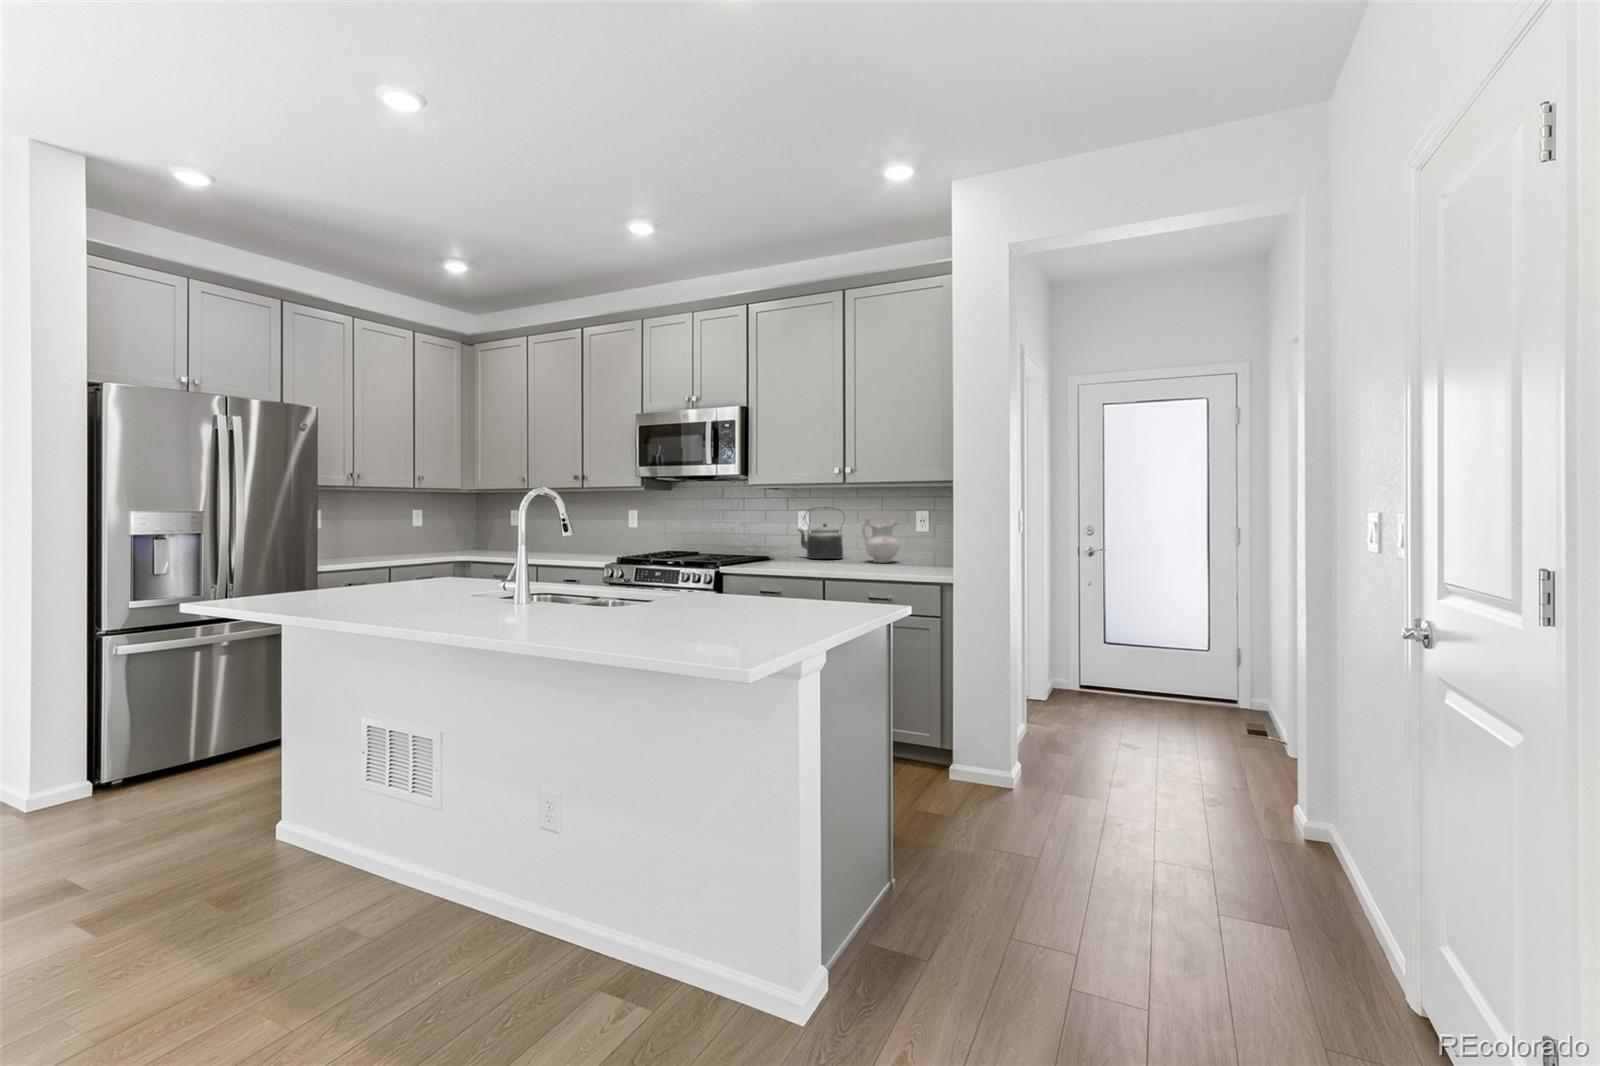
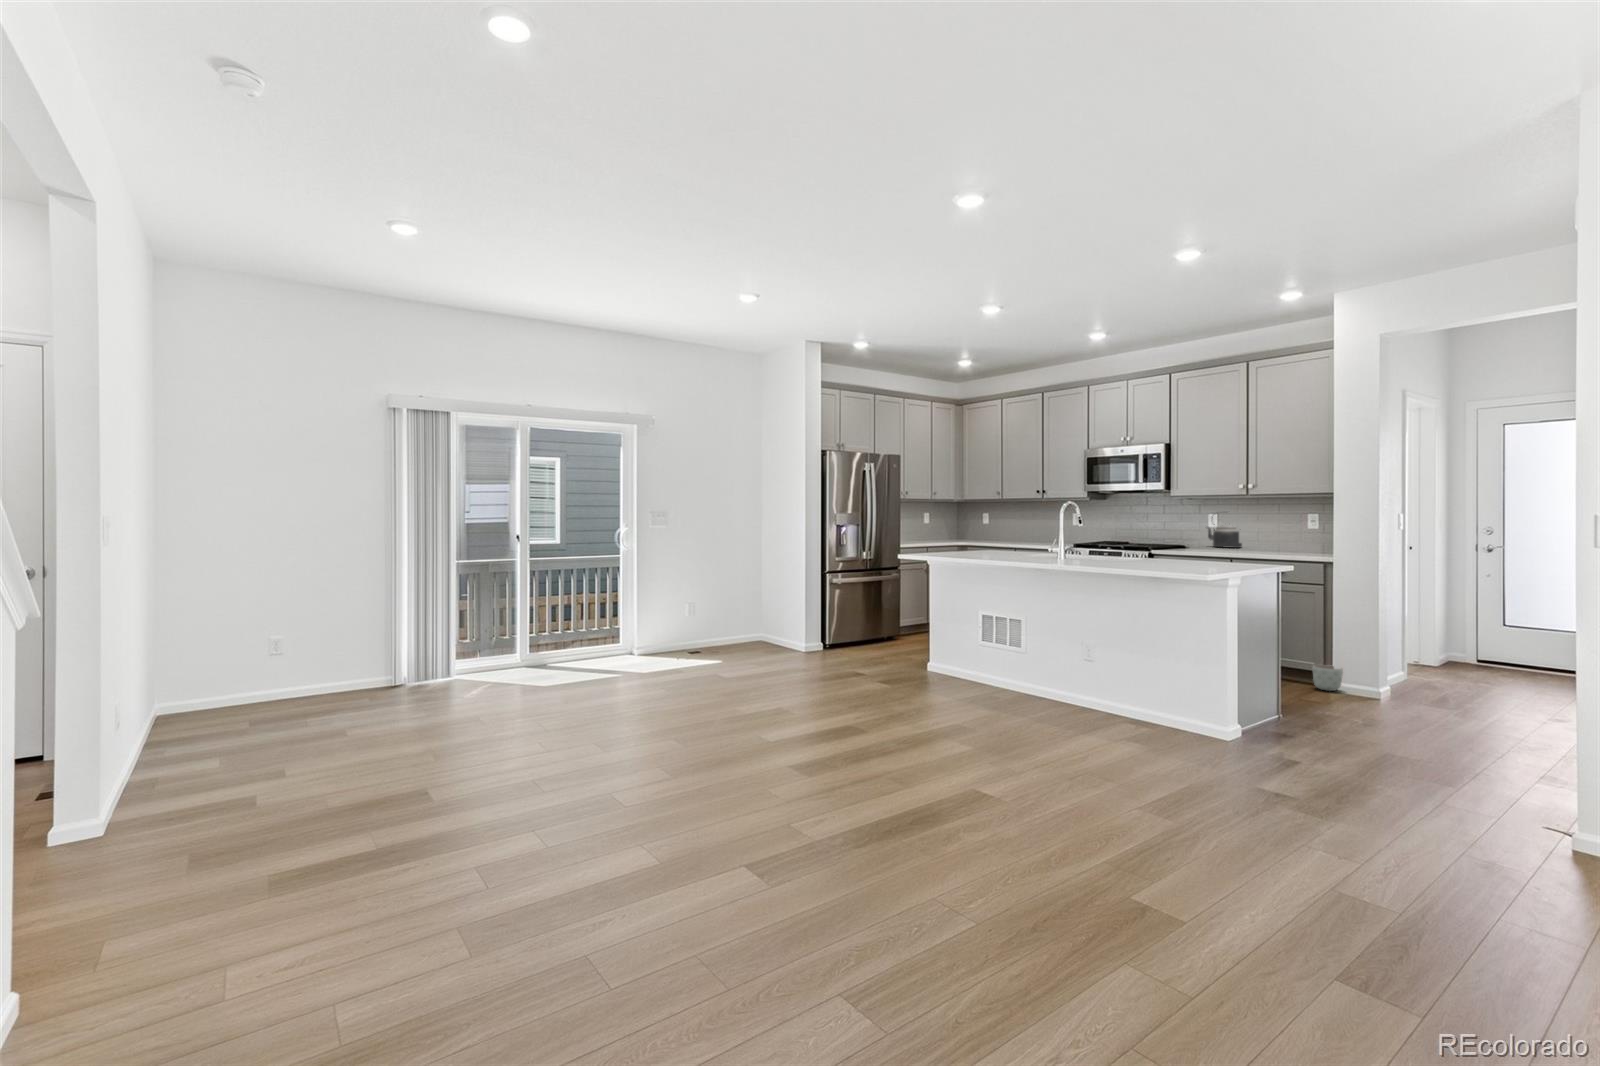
ceramic pitcher: present [862,519,899,562] -> none [1258,519,1290,550]
planter: none [927,744,967,787] -> present [1313,665,1343,691]

